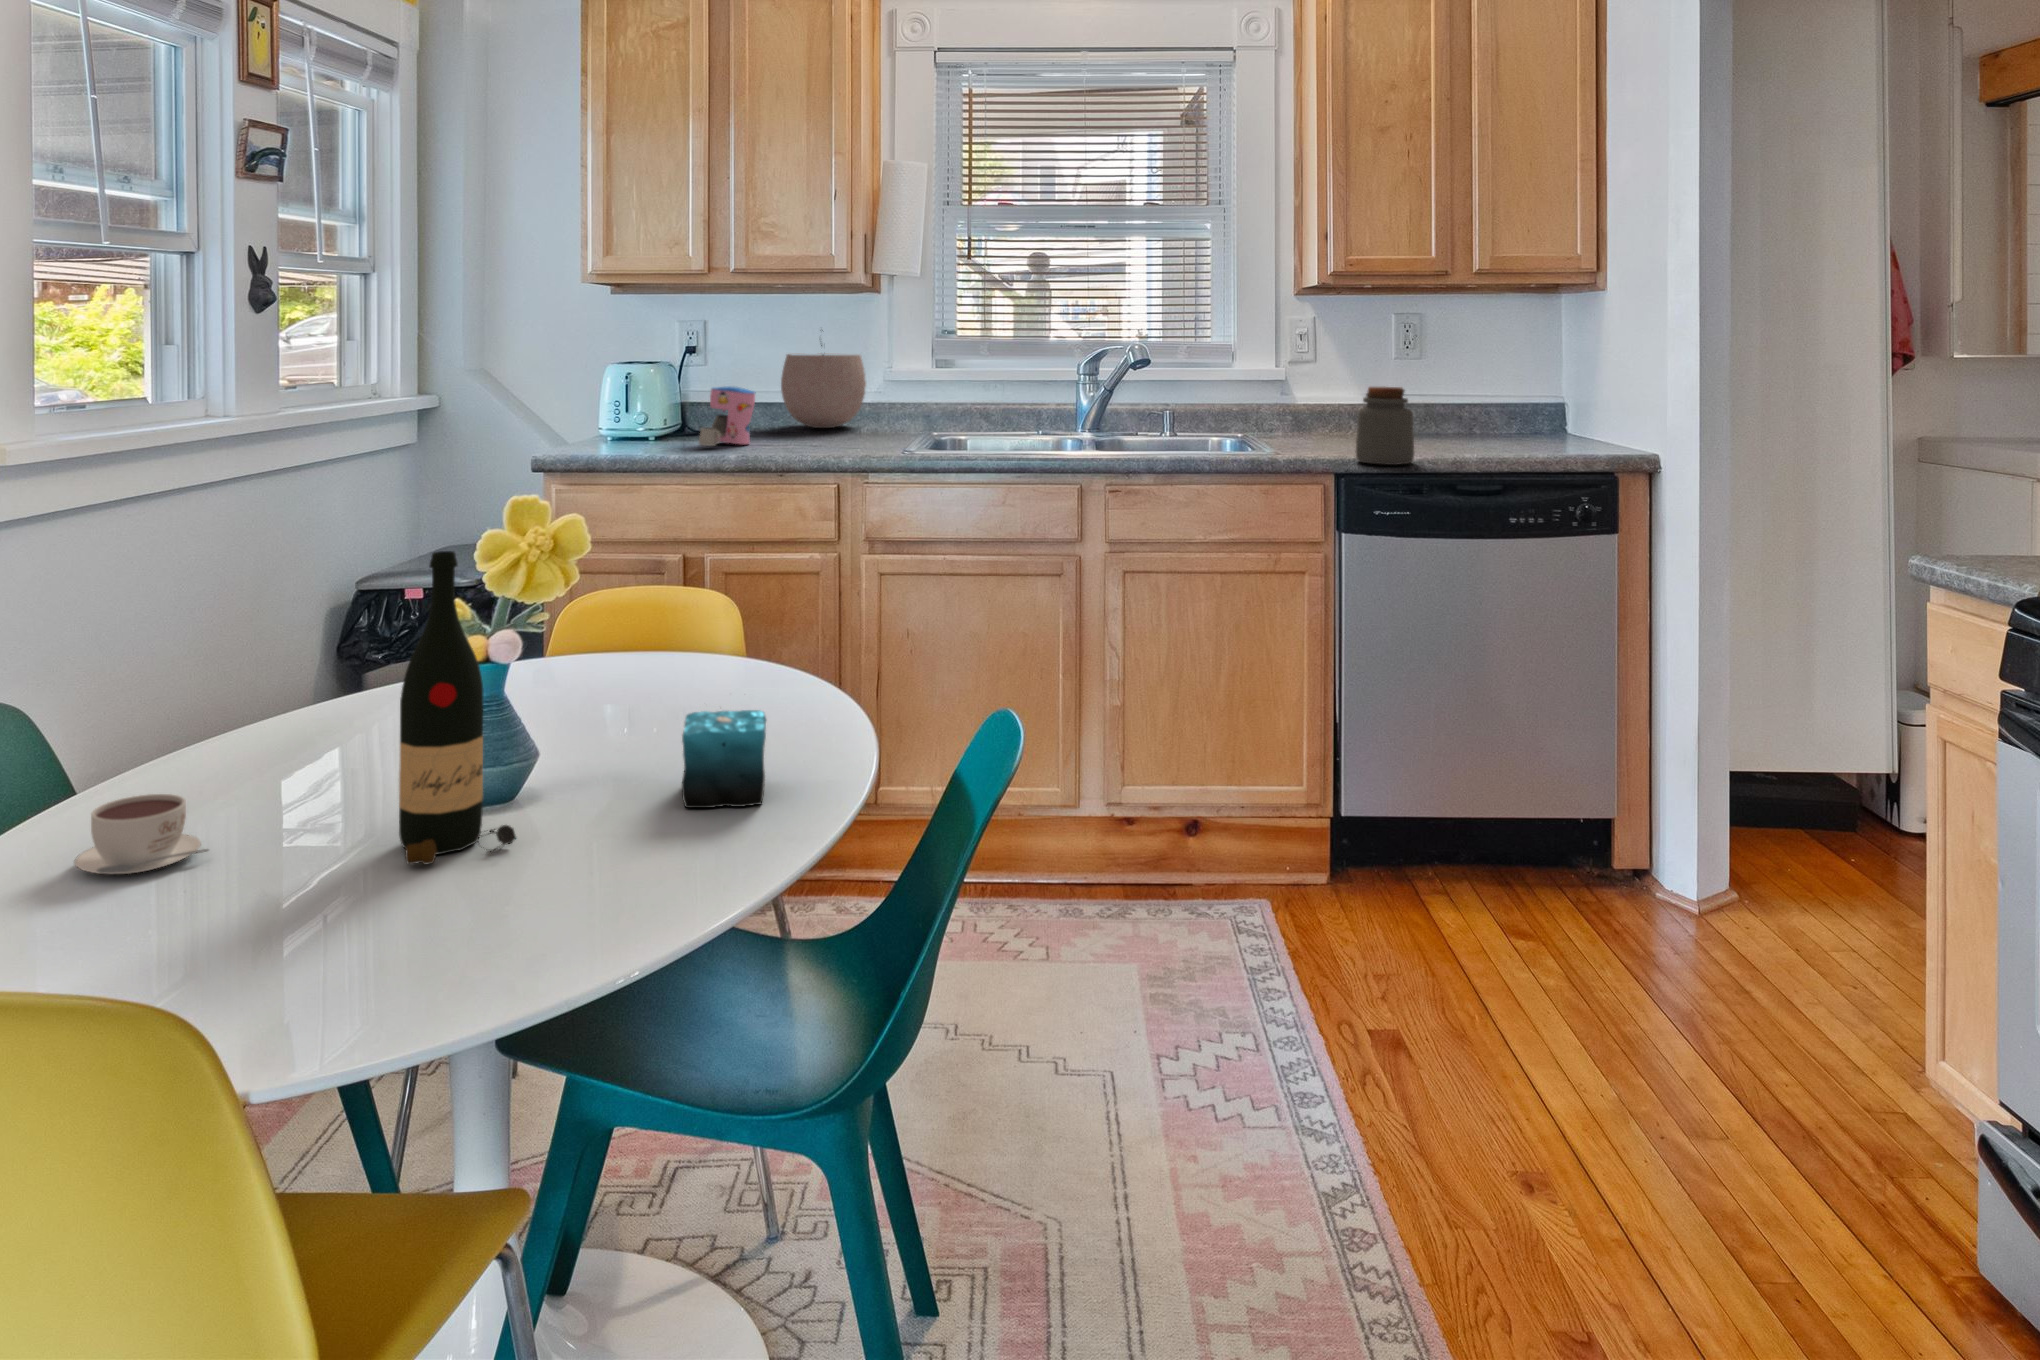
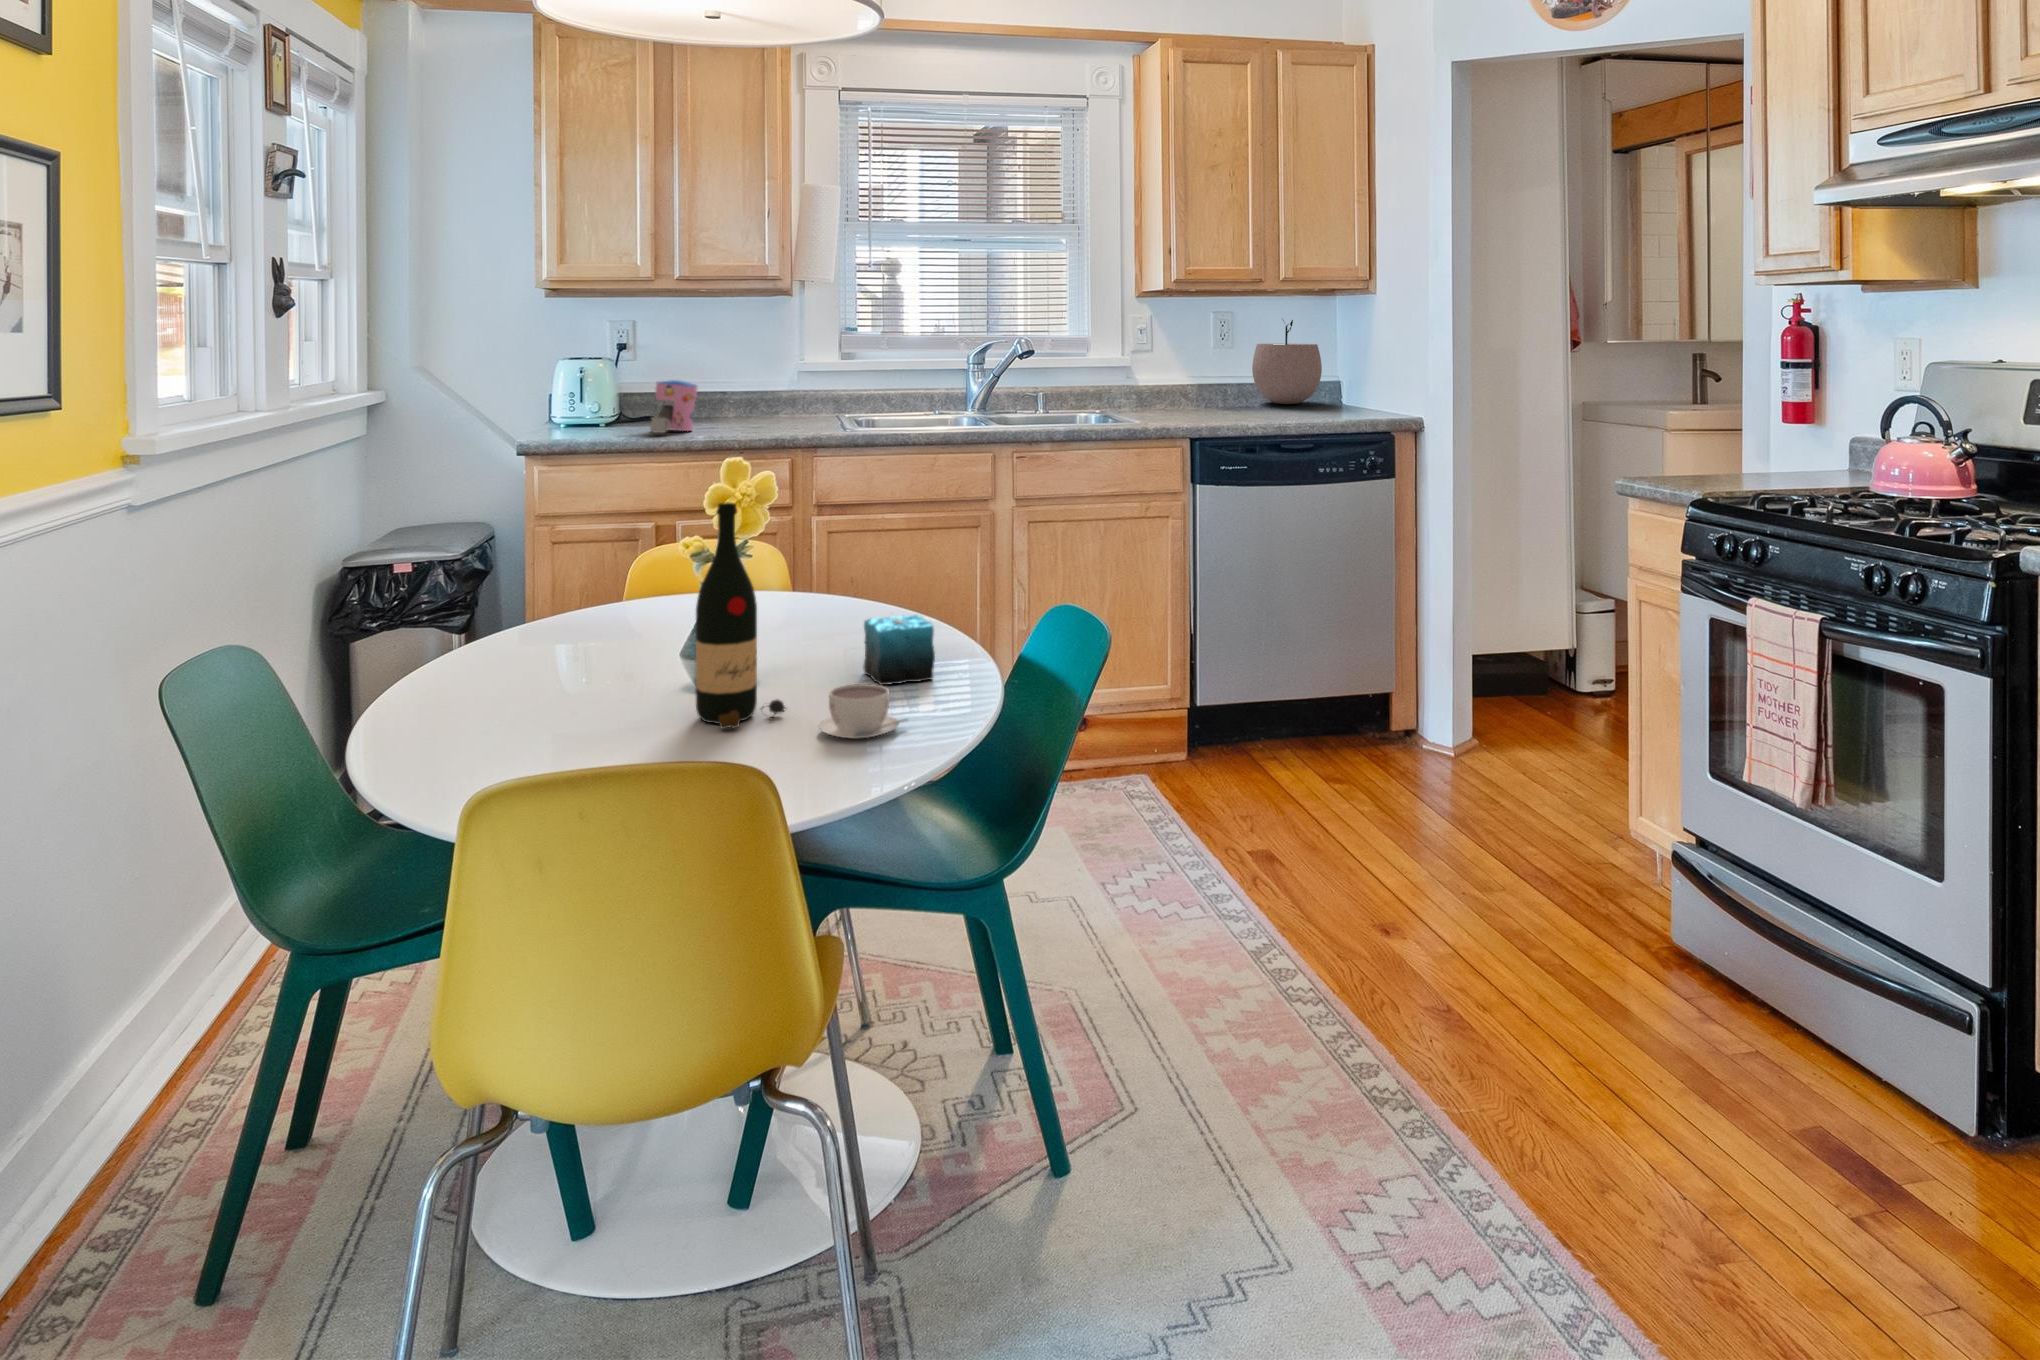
plant pot: present [781,330,866,428] -> present [1252,320,1322,404]
jar: present [1356,387,1414,465] -> none [1207,371,1252,431]
coffee cup: present [74,794,208,874] -> present [819,684,907,739]

